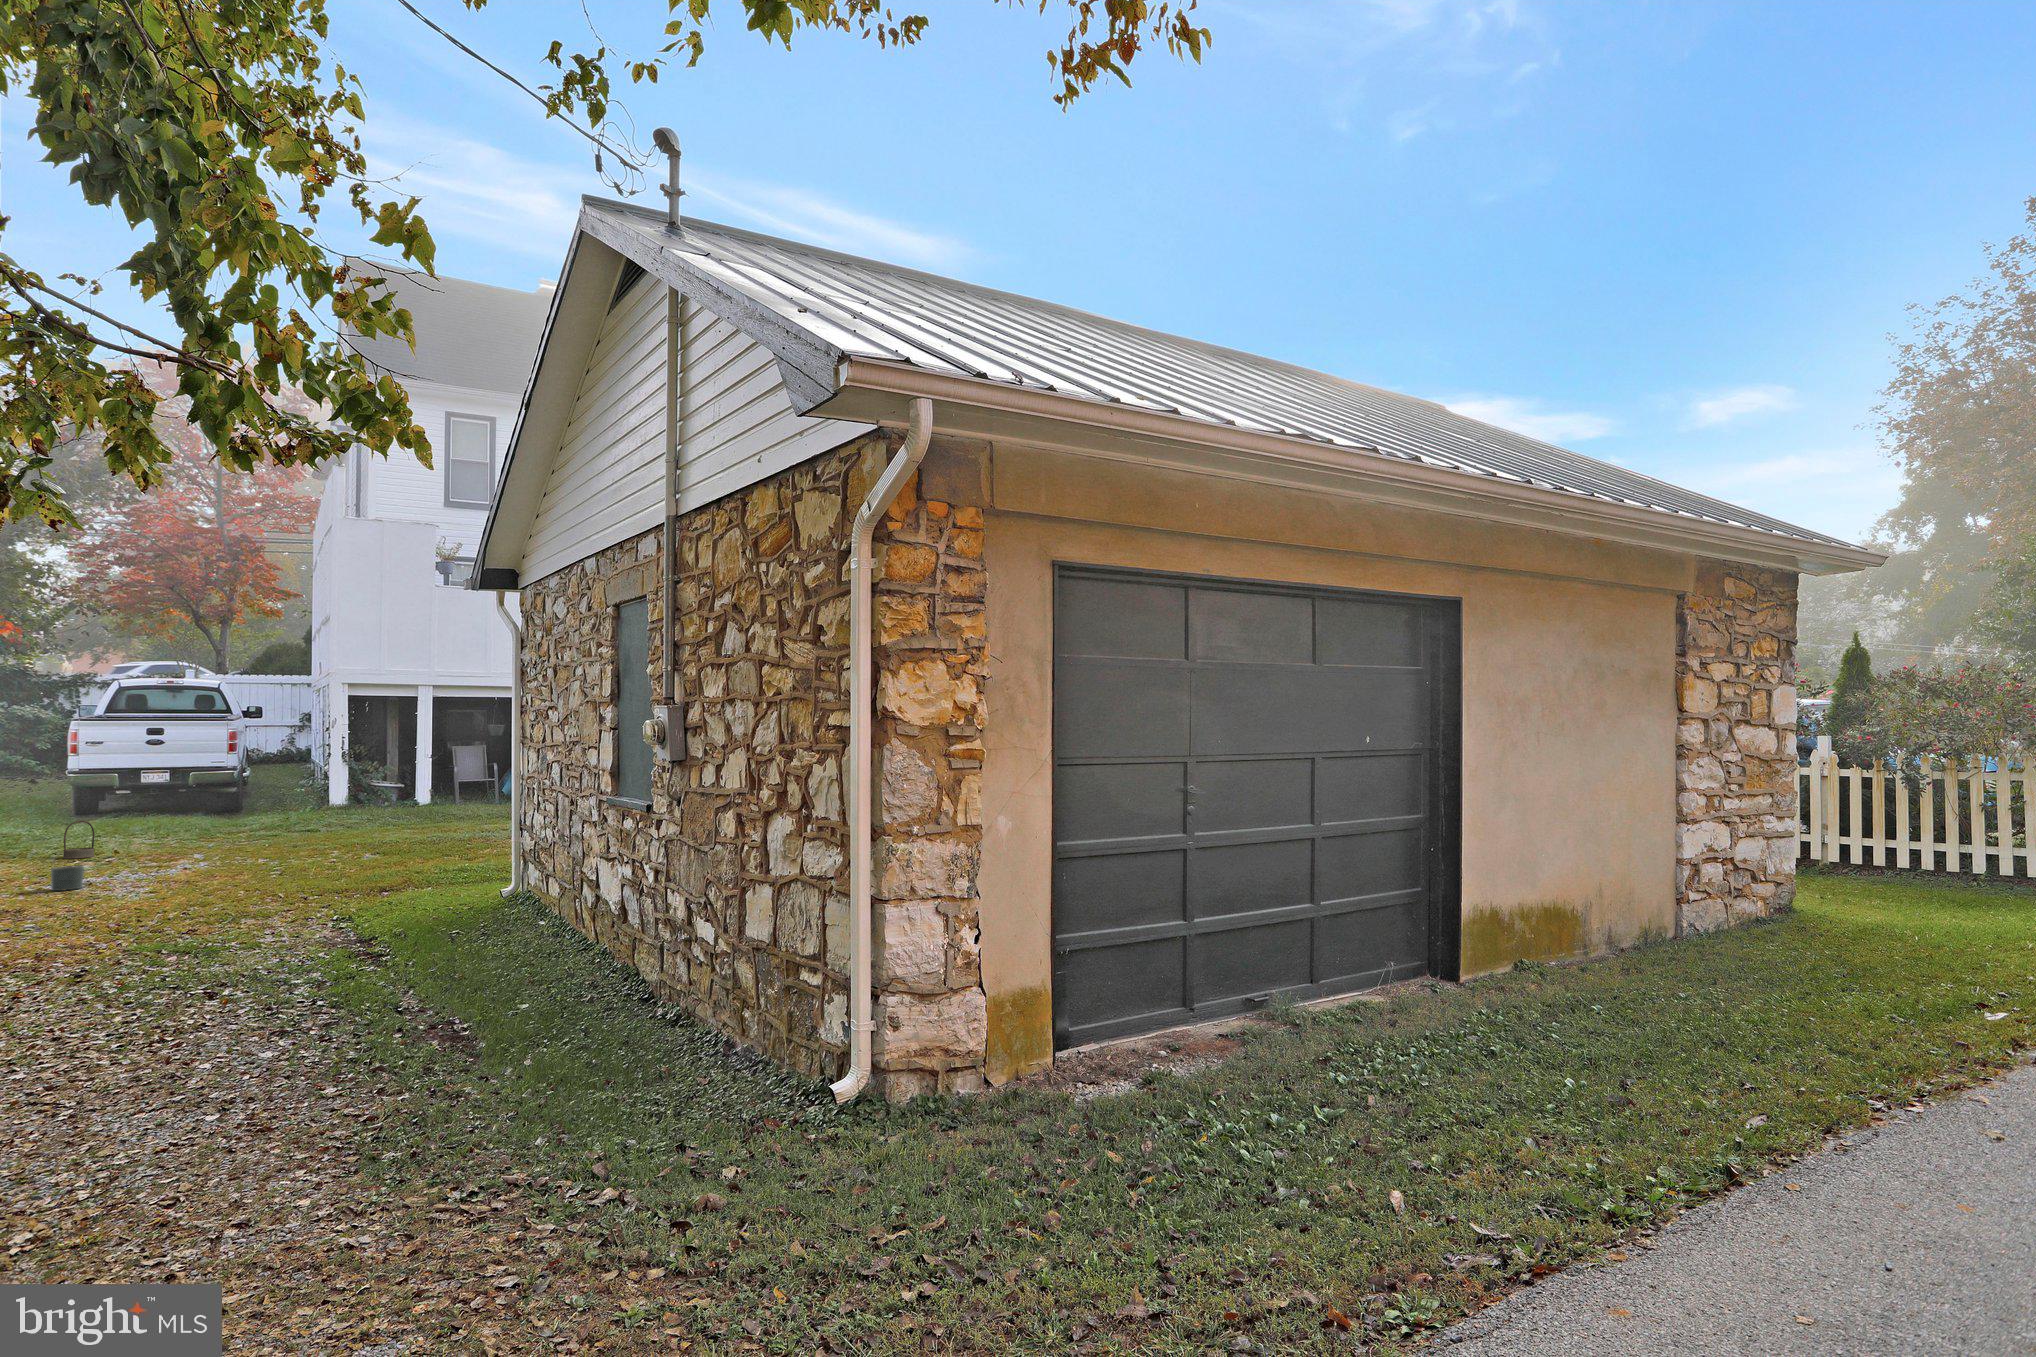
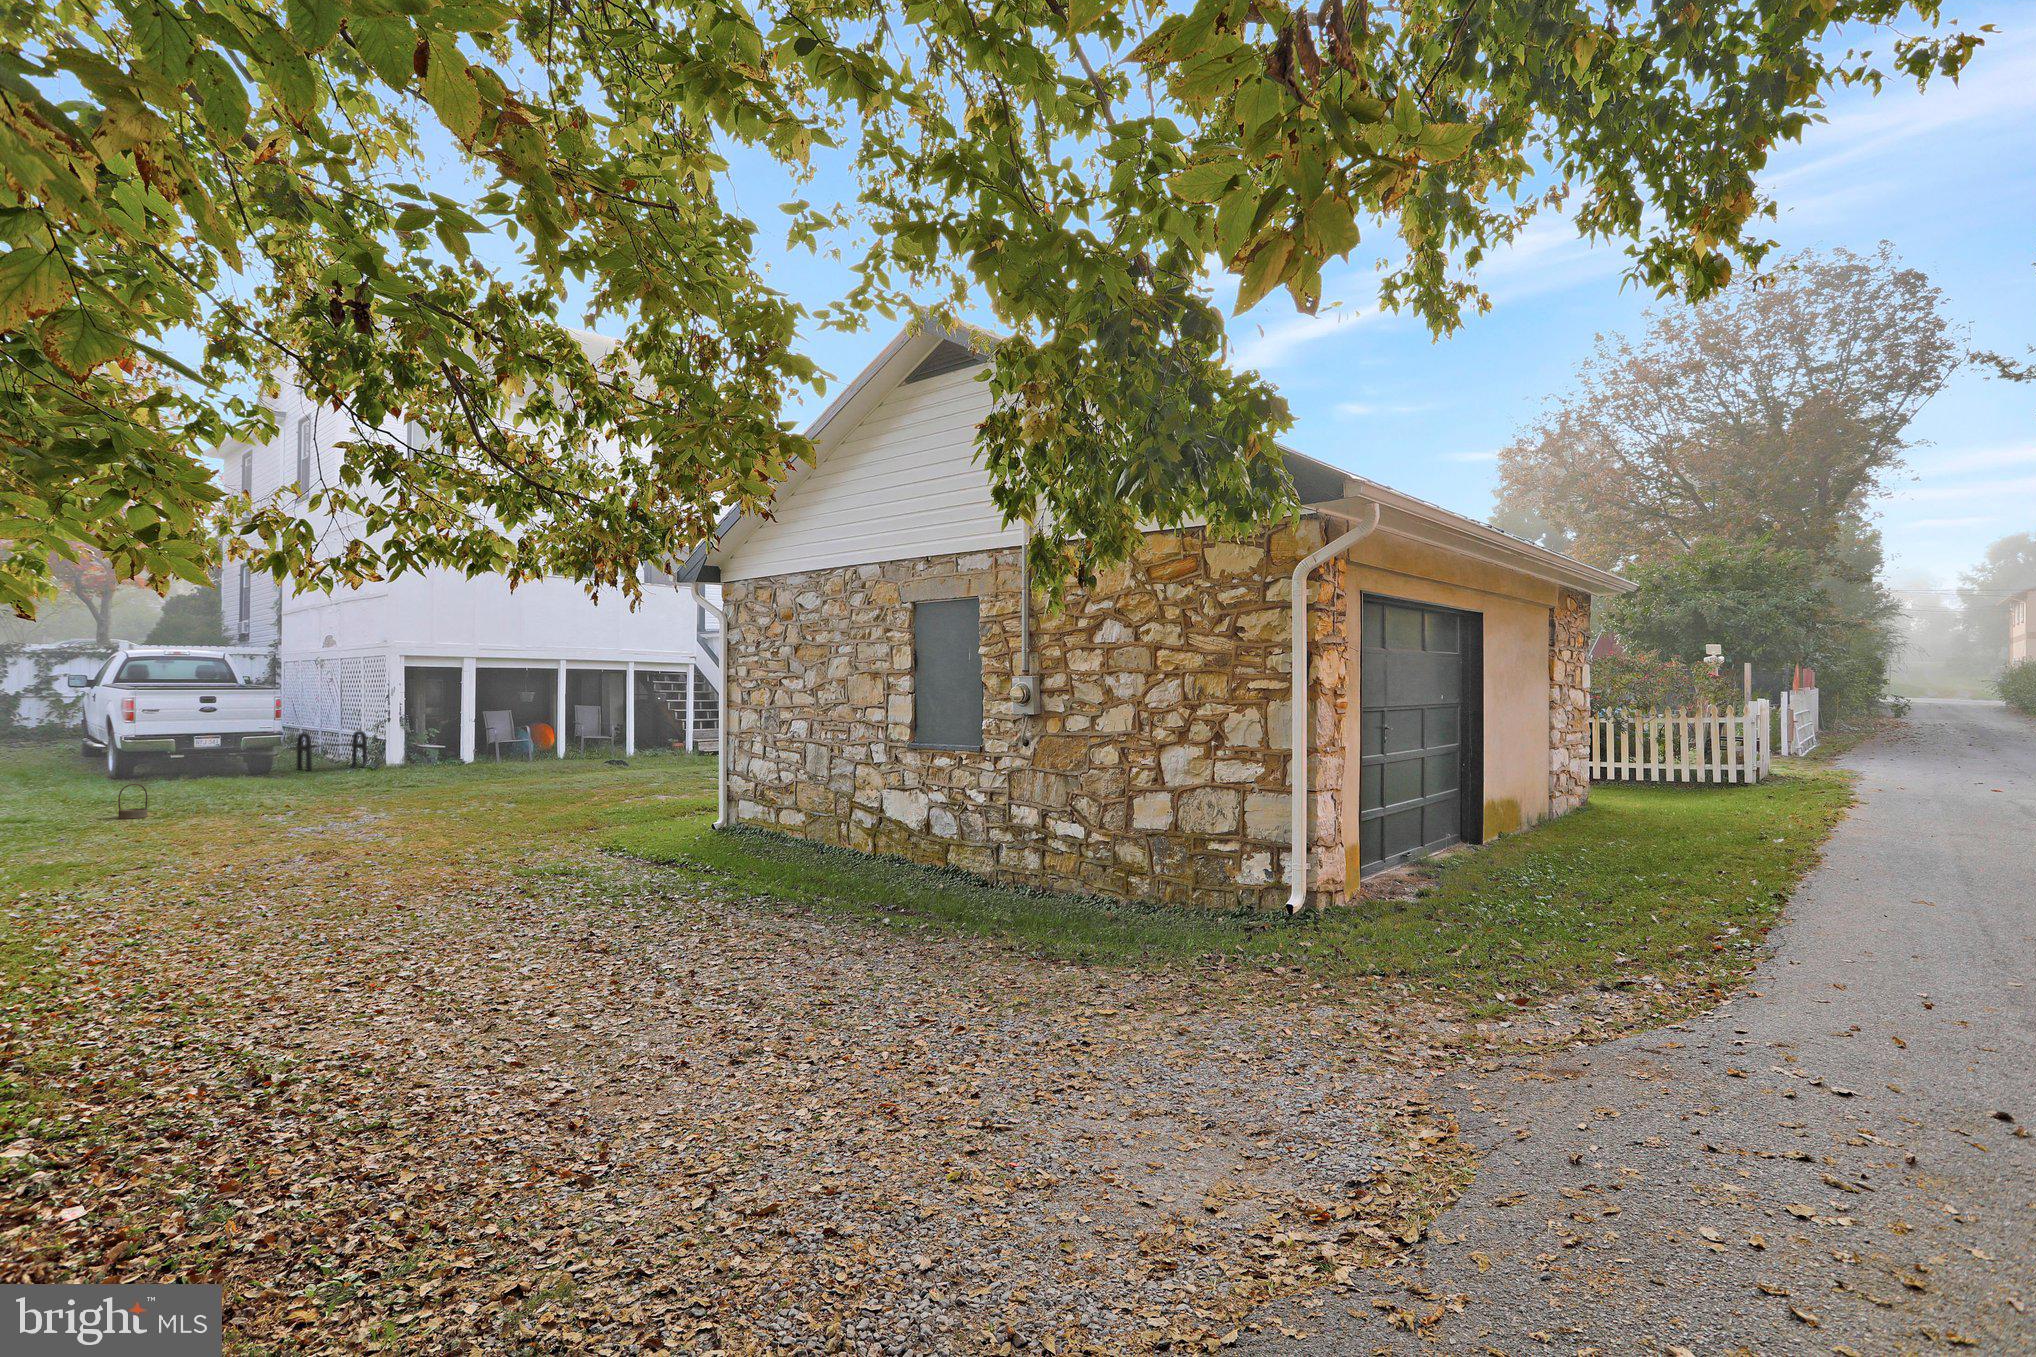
bench: none [249,766,325,811] -> present [297,731,367,771]
planter: present [51,866,84,891] -> none [103,828,134,851]

